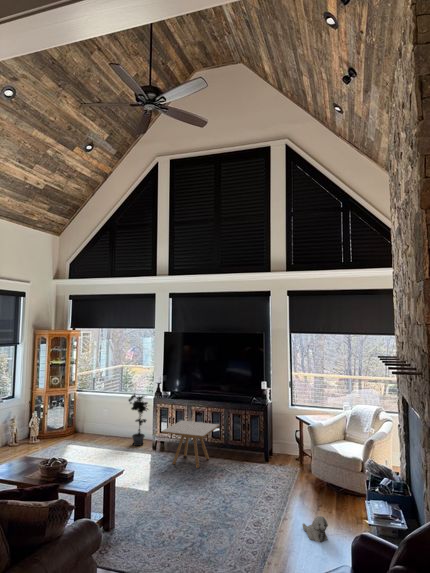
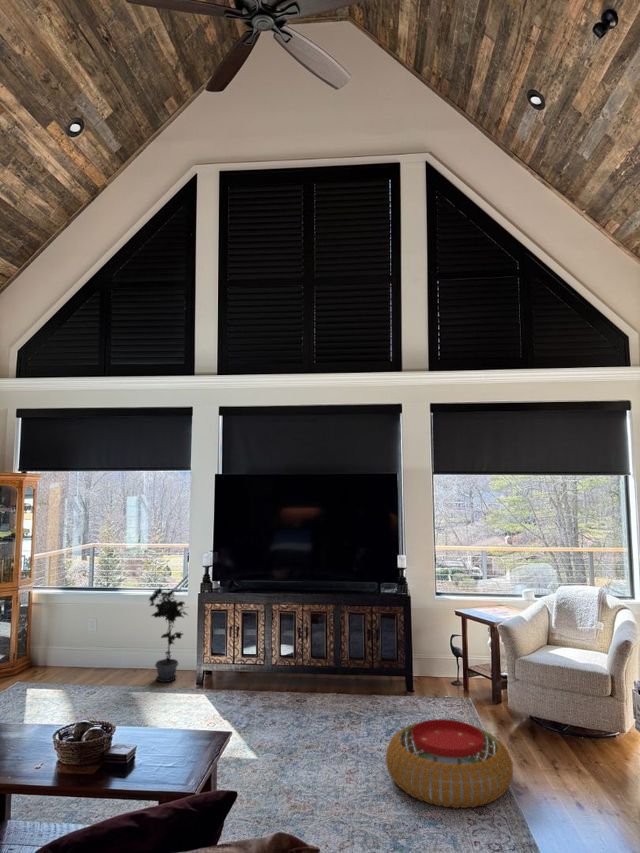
side table: present [162,421,219,468] -> none [233,630,326,714]
pouf: none [219,476,288,523] -> present [386,719,513,808]
plush toy: present [303,516,328,542] -> none [555,782,611,830]

